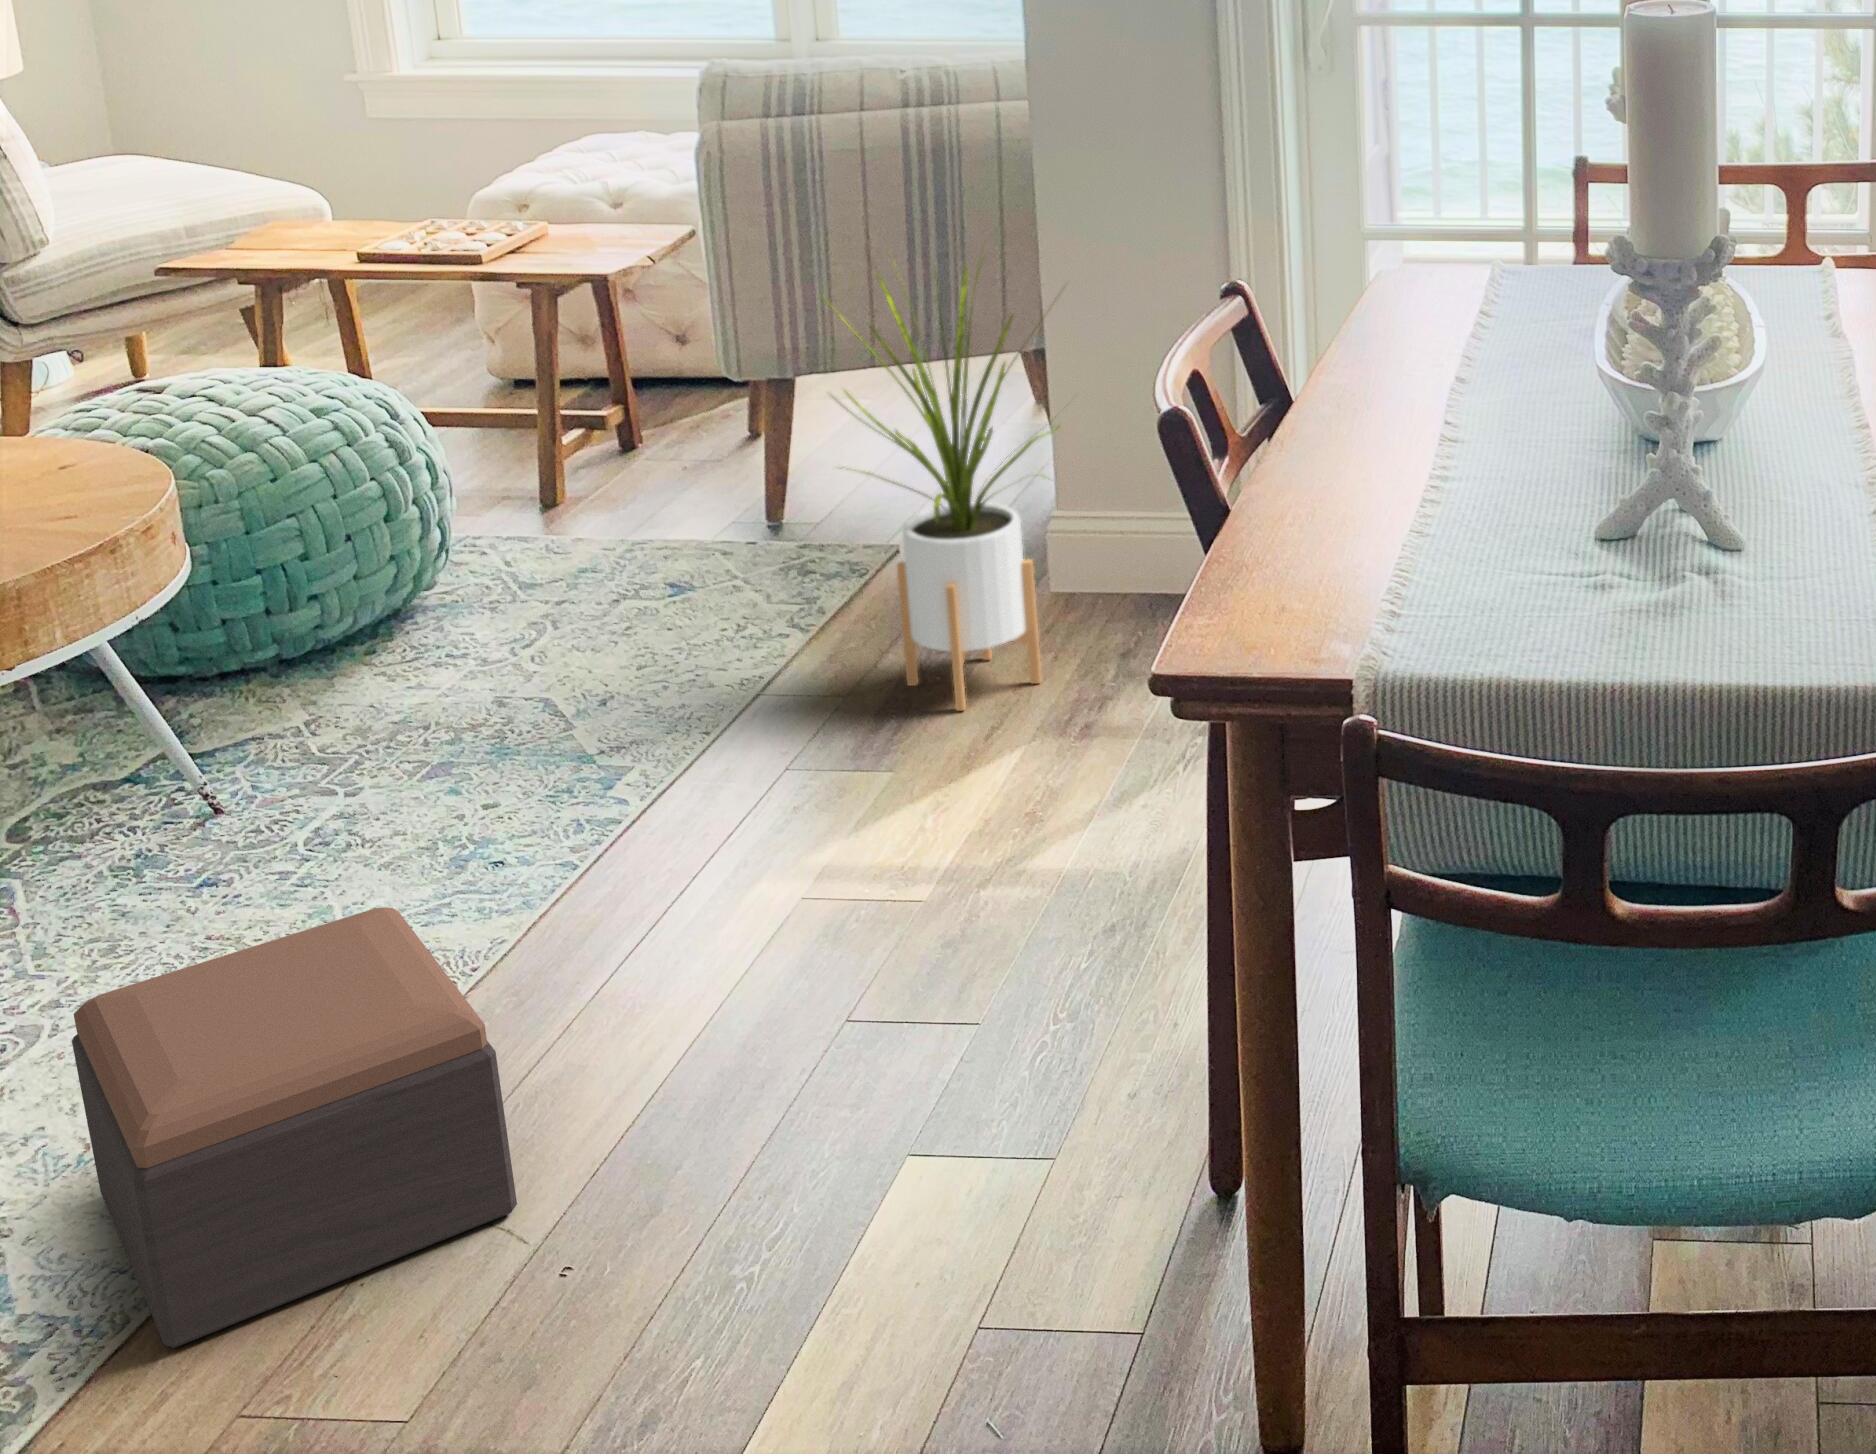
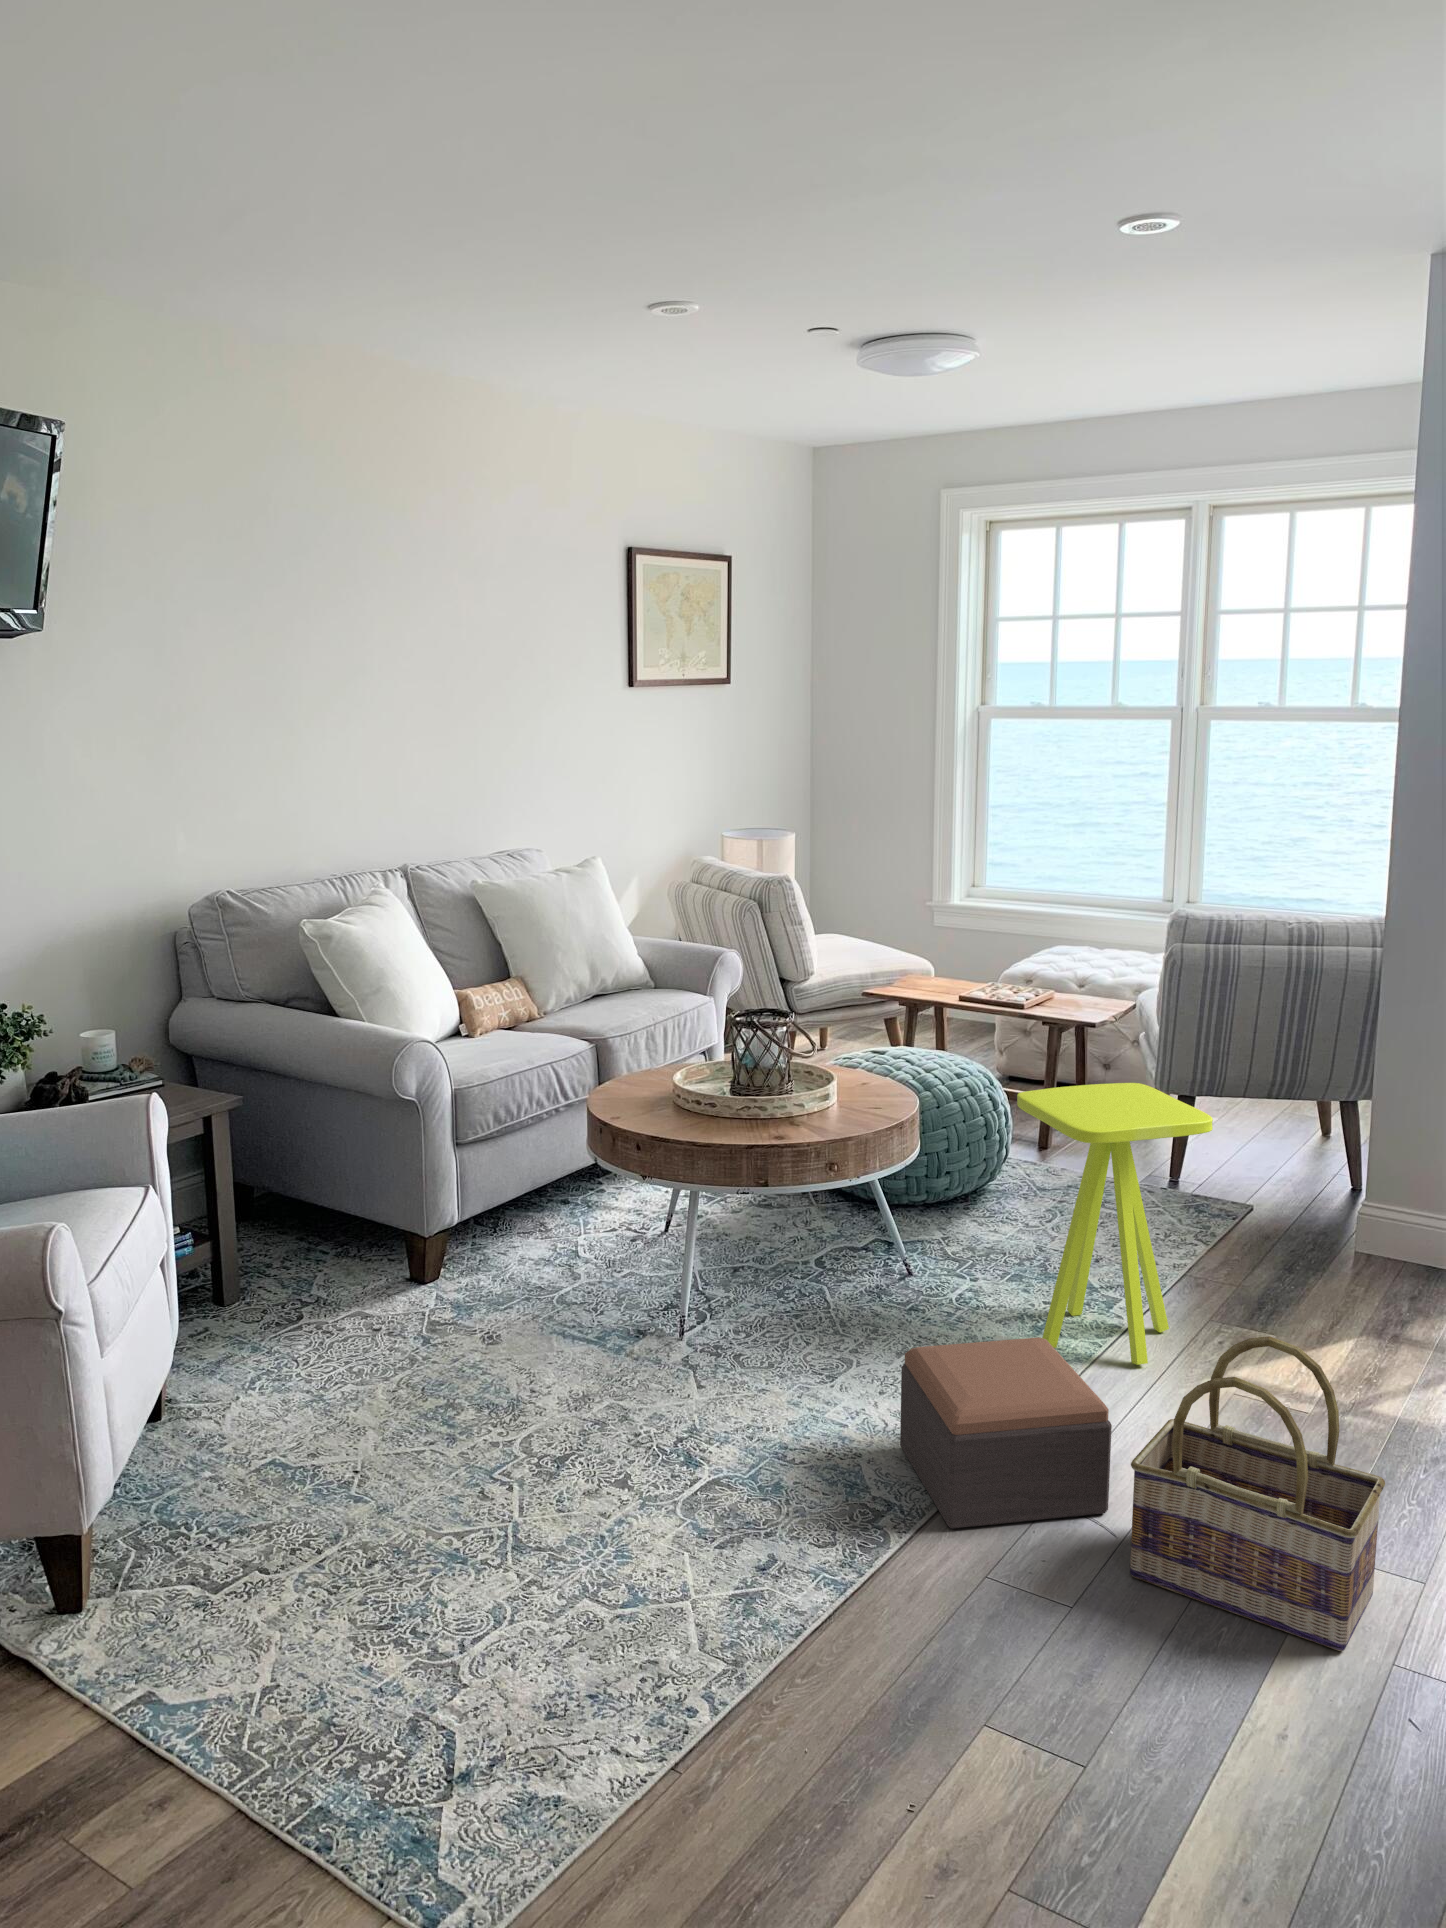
house plant: present [824,259,1059,711] -> none [1250,1028,1410,1309]
side table: none [346,382,714,897] -> present [1017,1083,1213,1365]
basket: none [497,827,973,1356] -> present [1130,1336,1385,1651]

